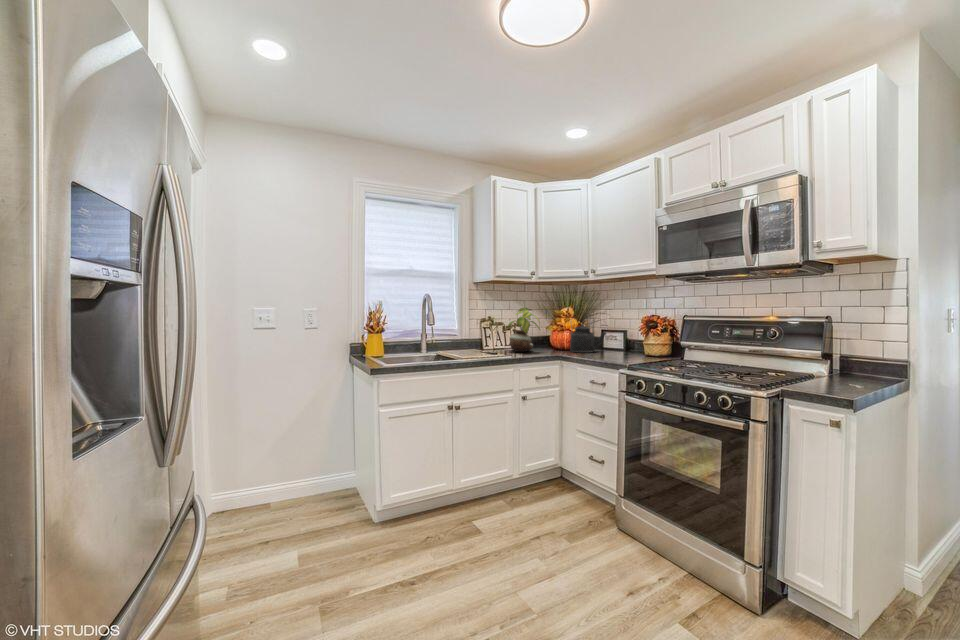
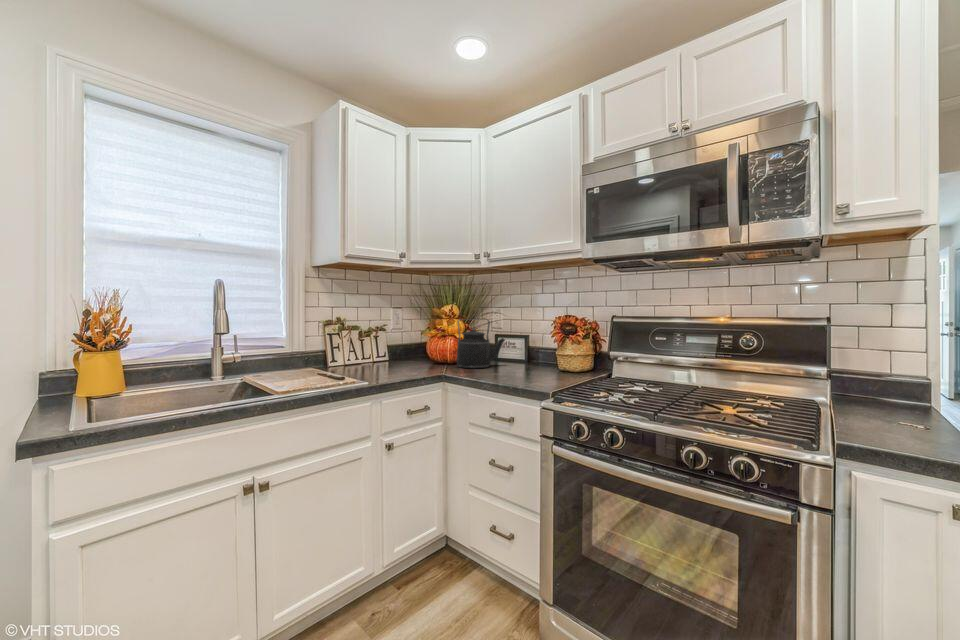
potted plant: present [508,308,540,352] -> none [366,304,416,370]

